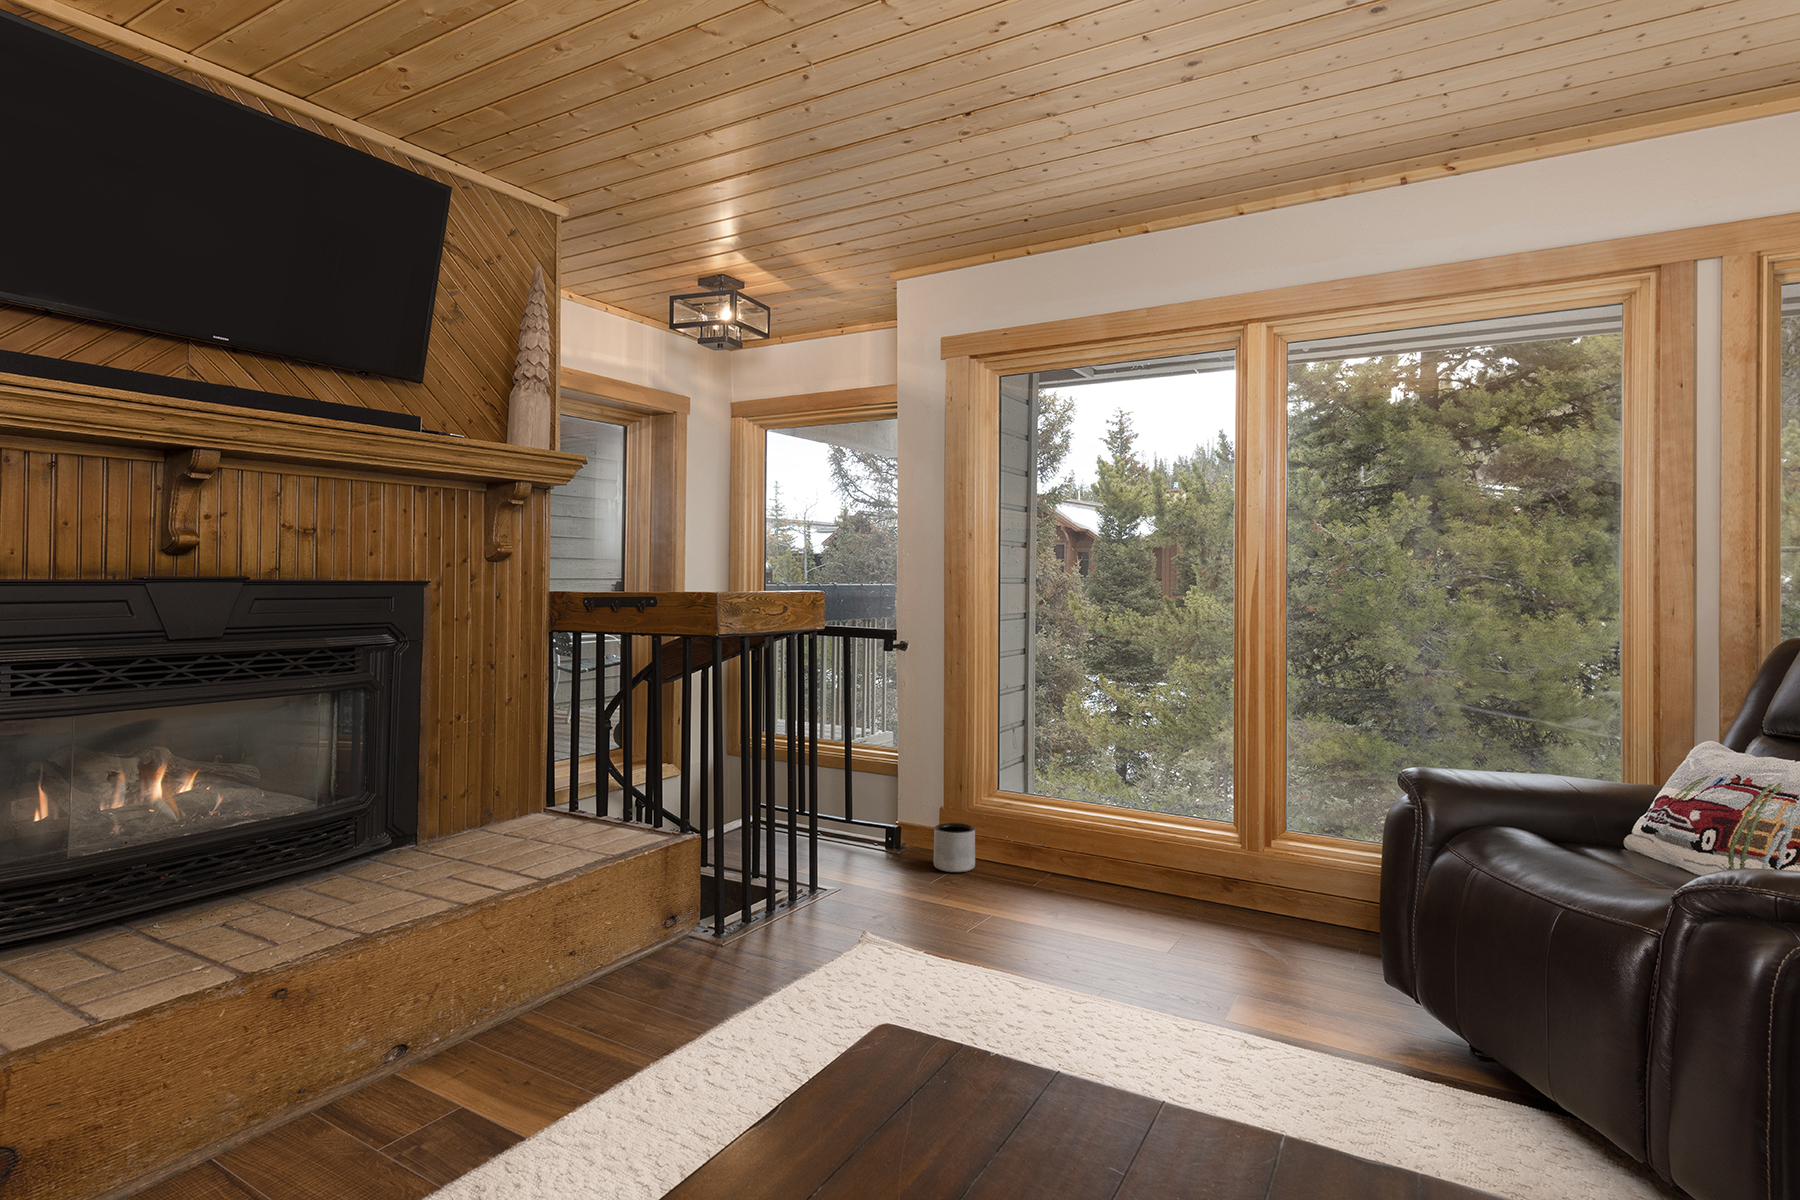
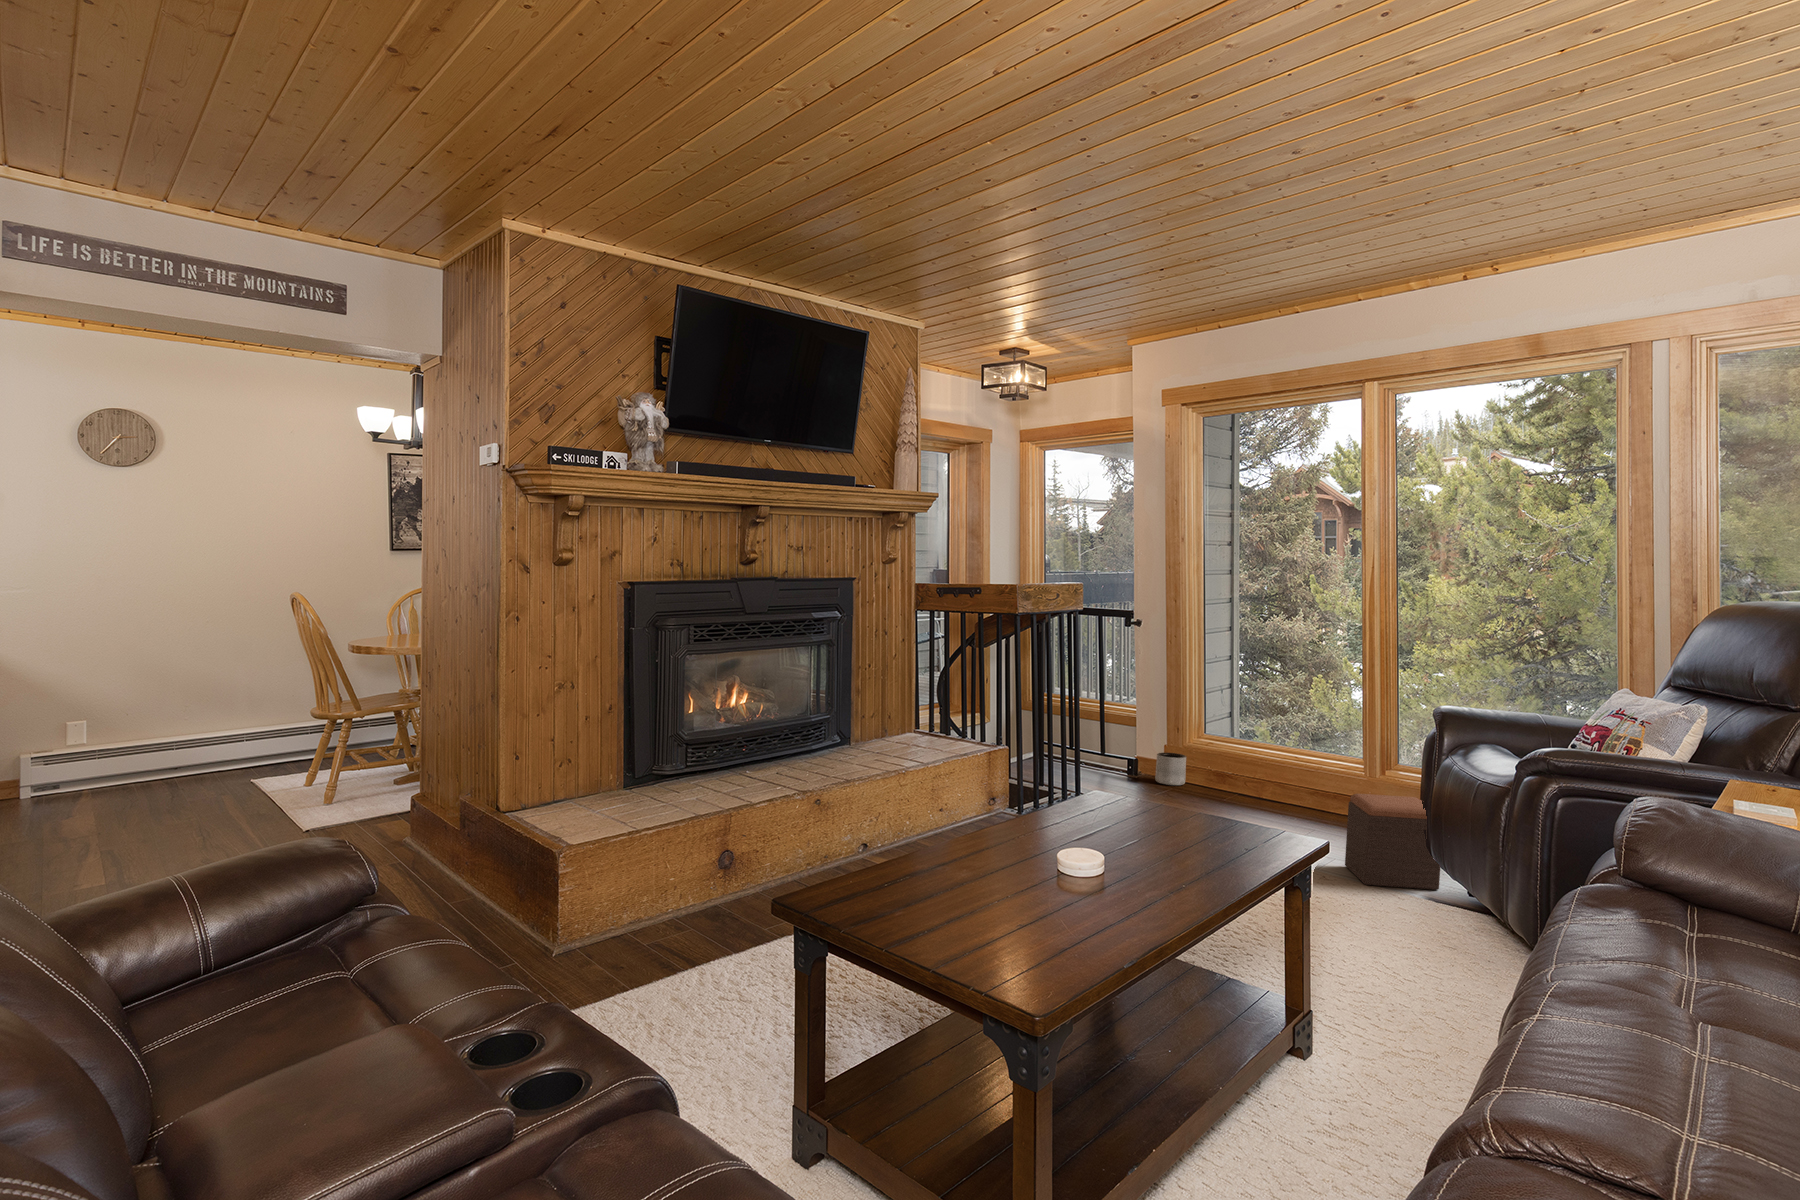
footstool: none [1308,922,1507,1118] -> present [1345,794,1440,890]

